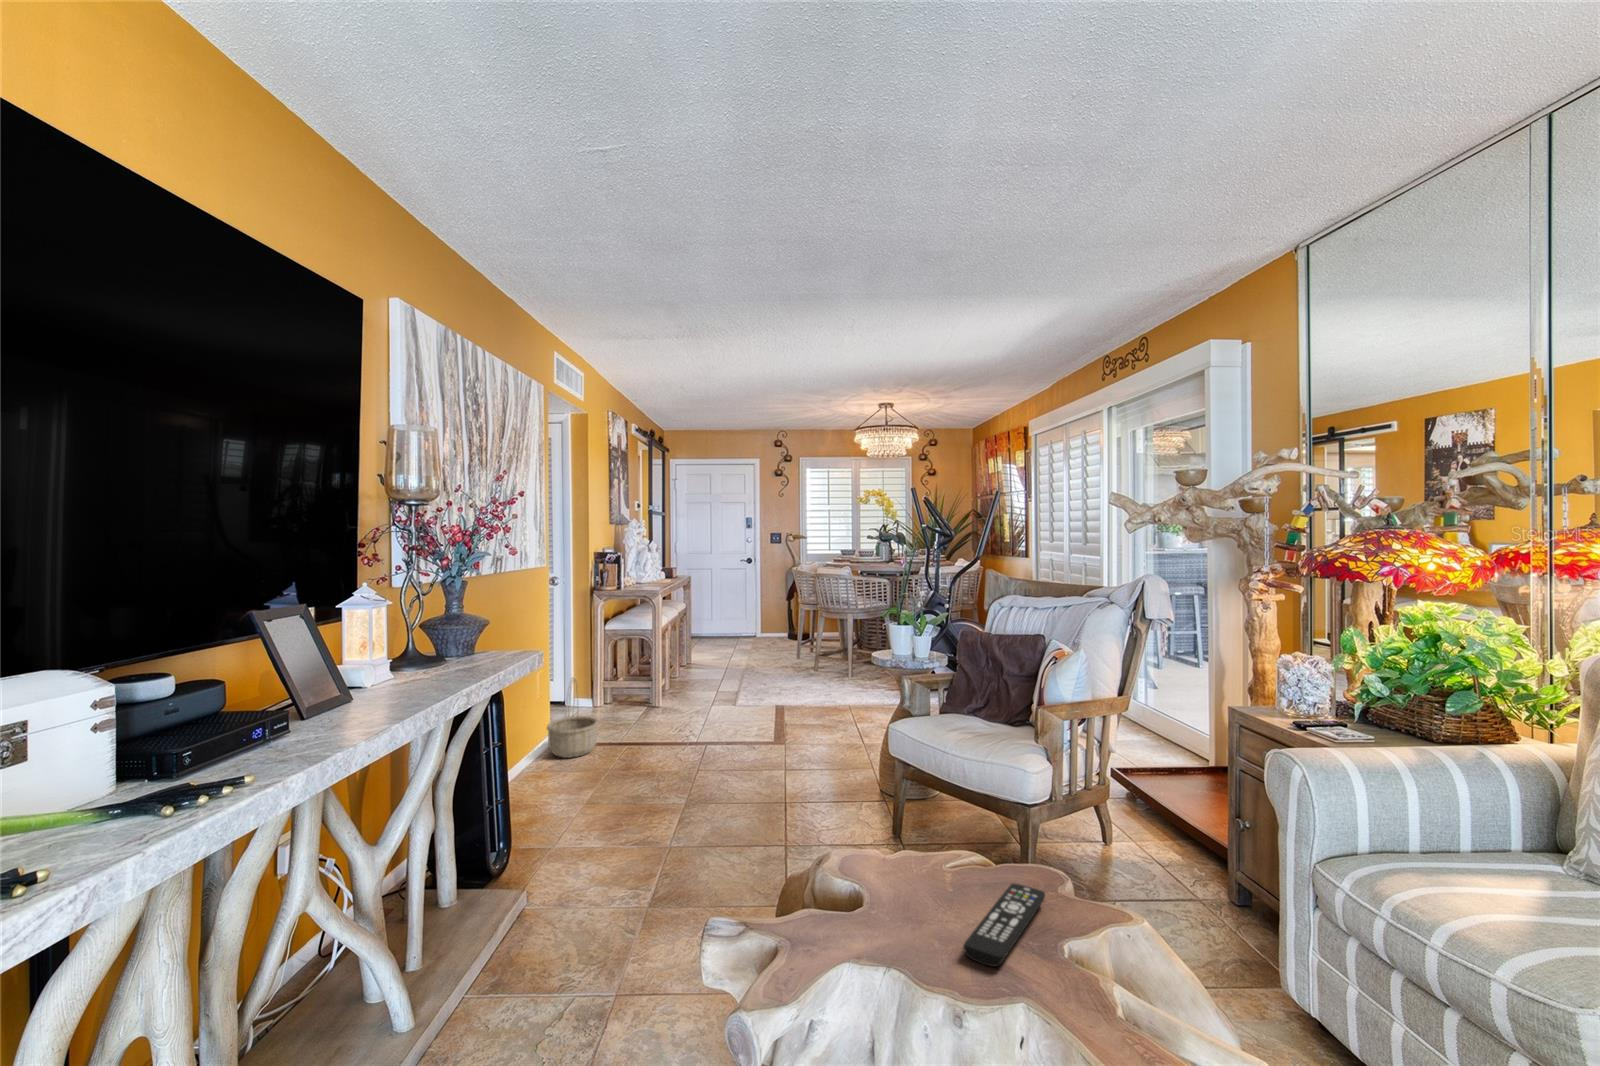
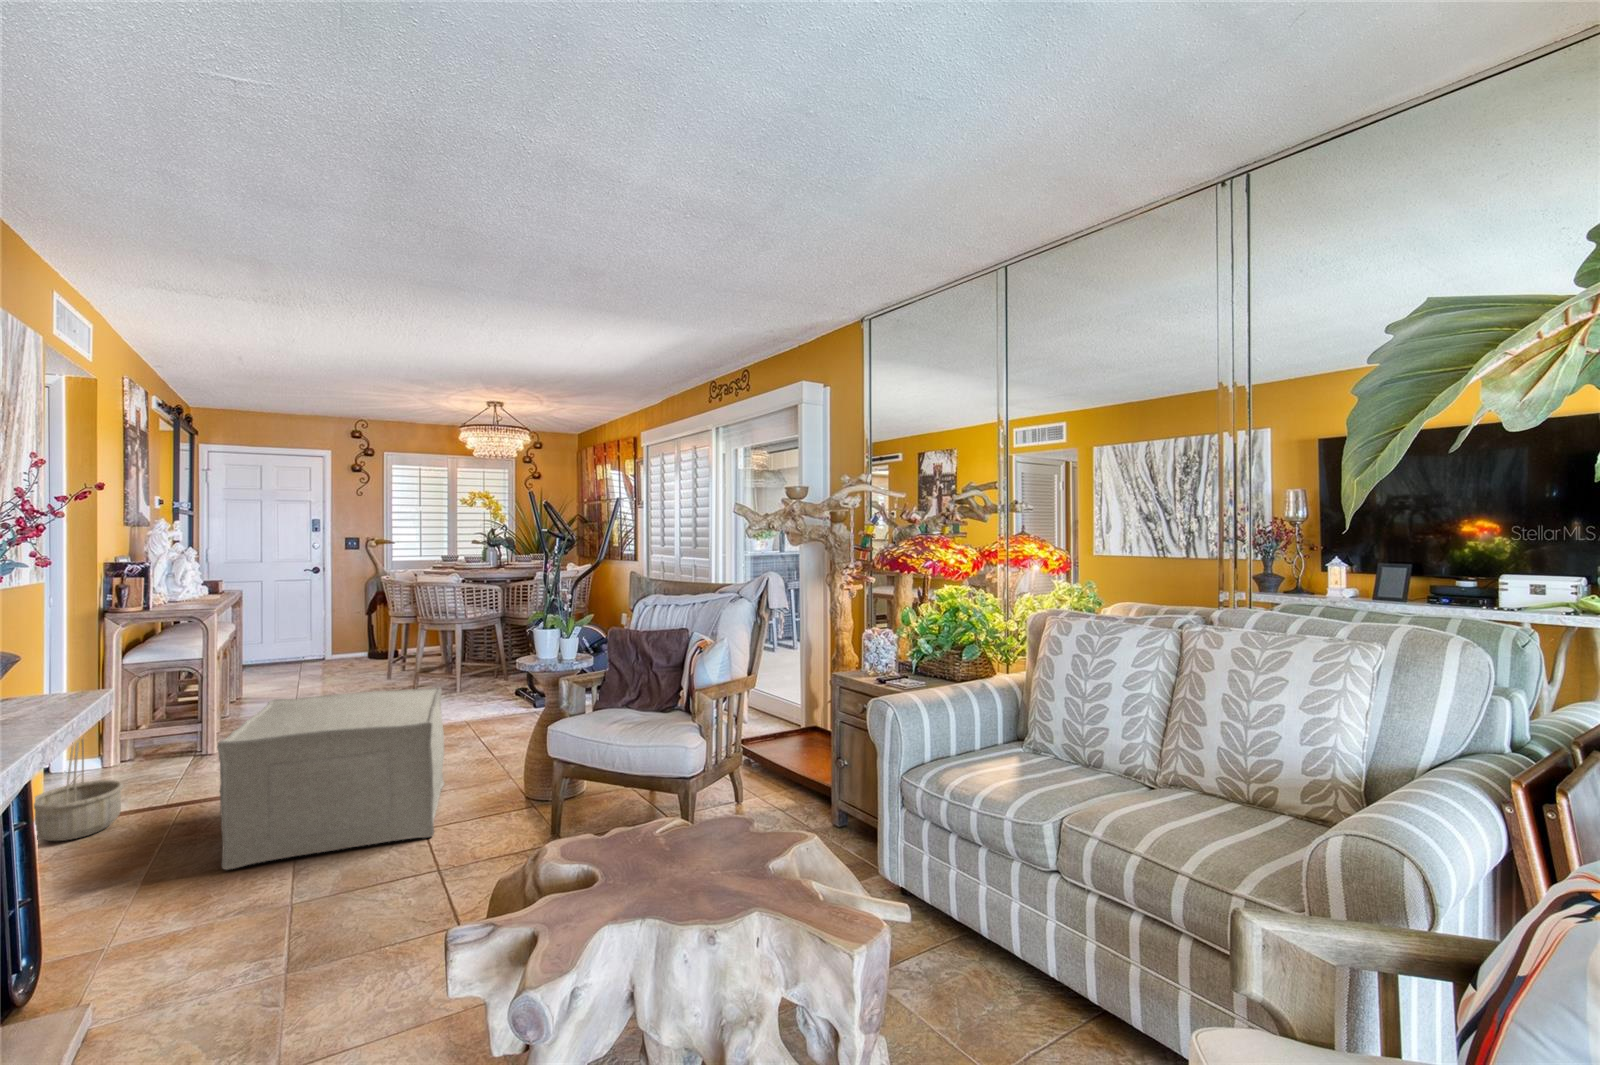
ottoman: none [638,669,814,812] -> present [217,688,444,870]
remote control: present [963,883,1045,967] -> none [703,830,749,896]

